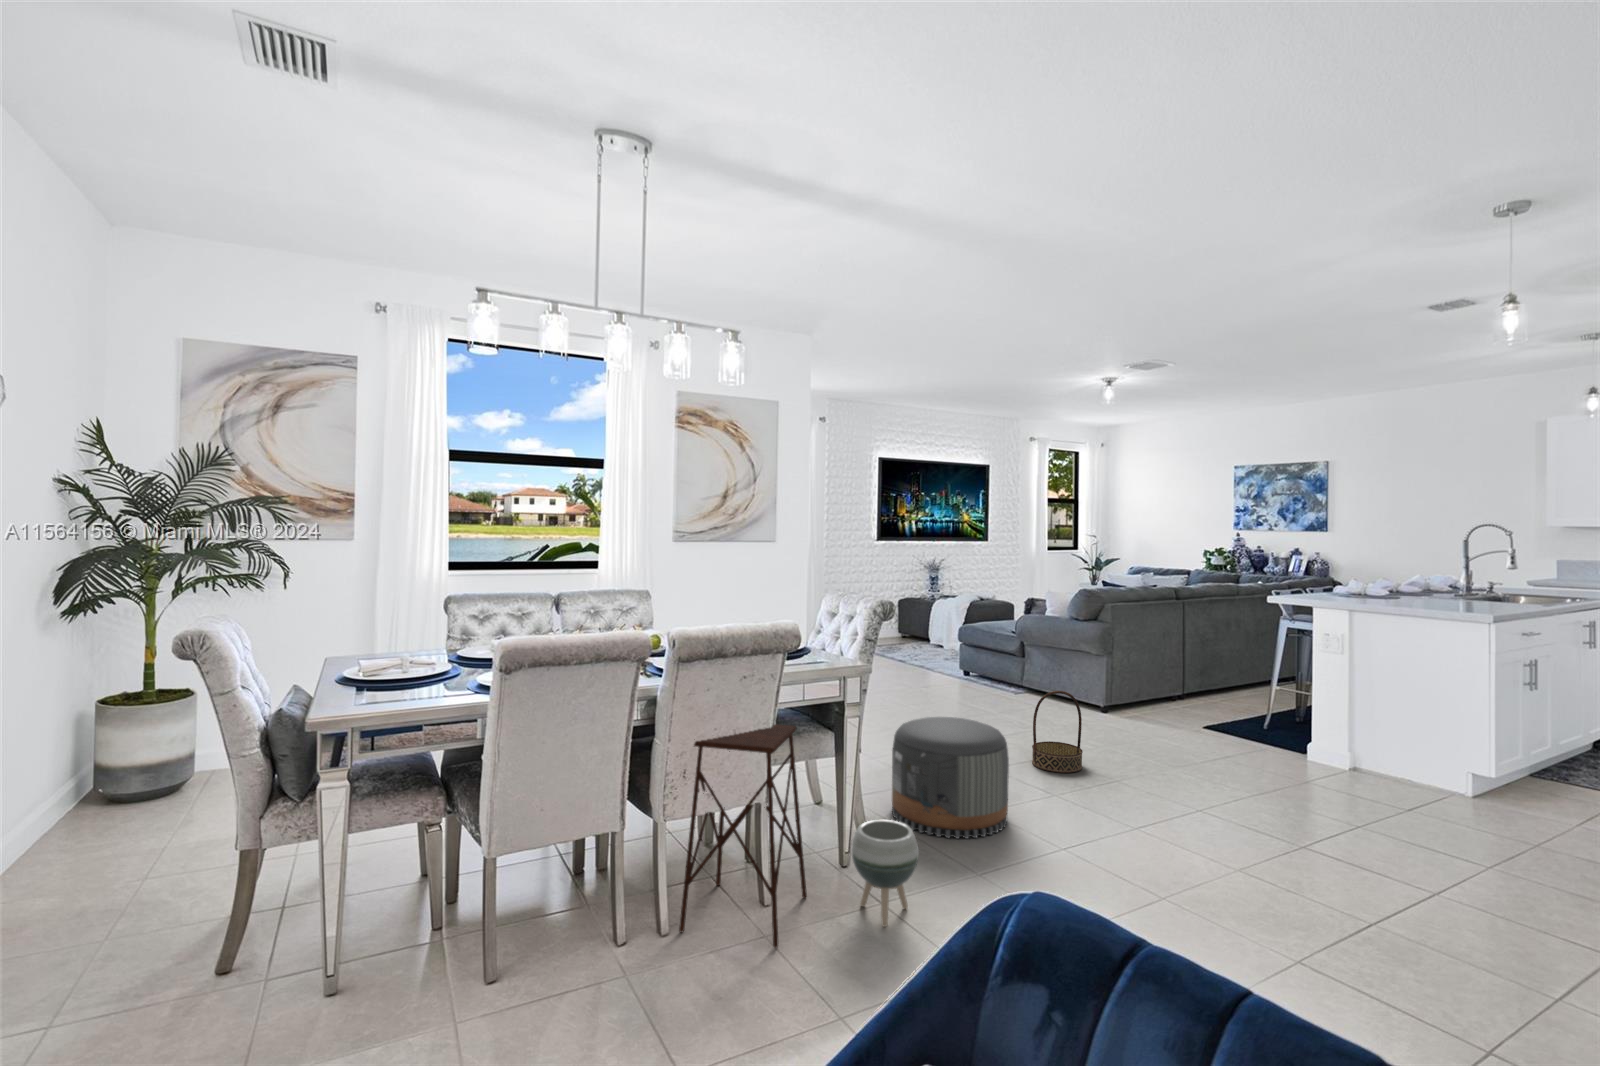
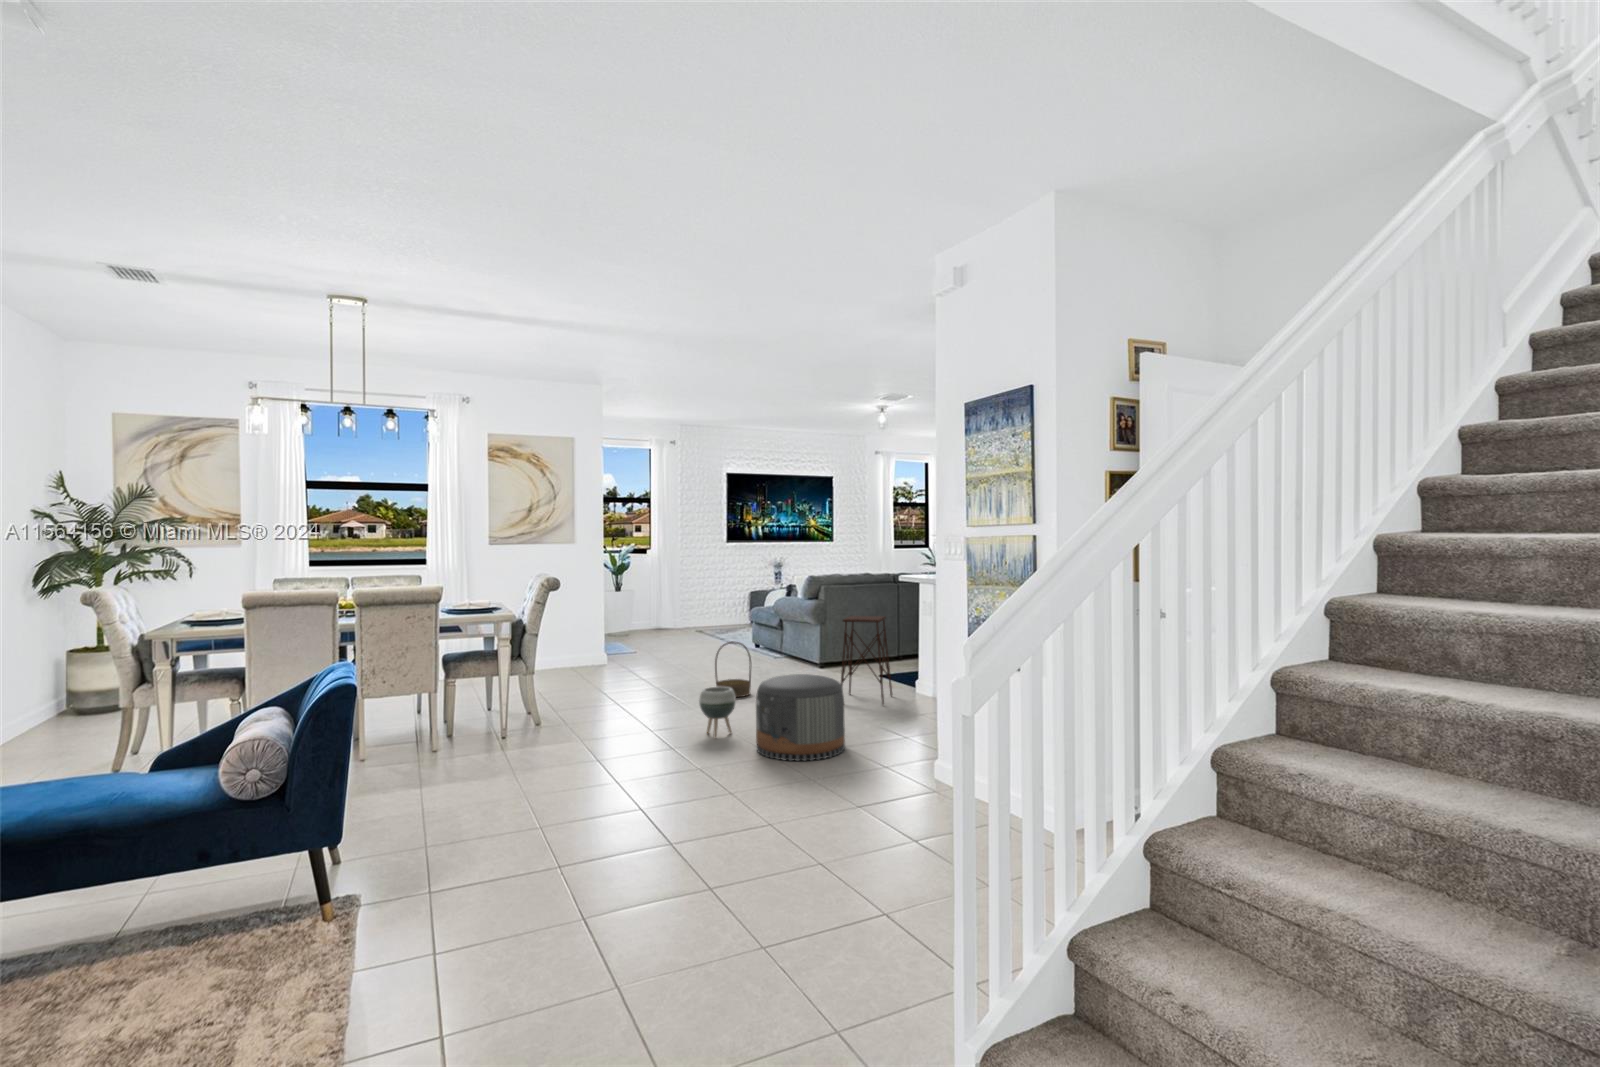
pouf: present [892,717,1009,839] -> present [756,674,845,761]
side table: present [679,724,807,948] -> present [841,616,892,705]
planter: present [851,820,919,927] -> present [699,687,736,738]

